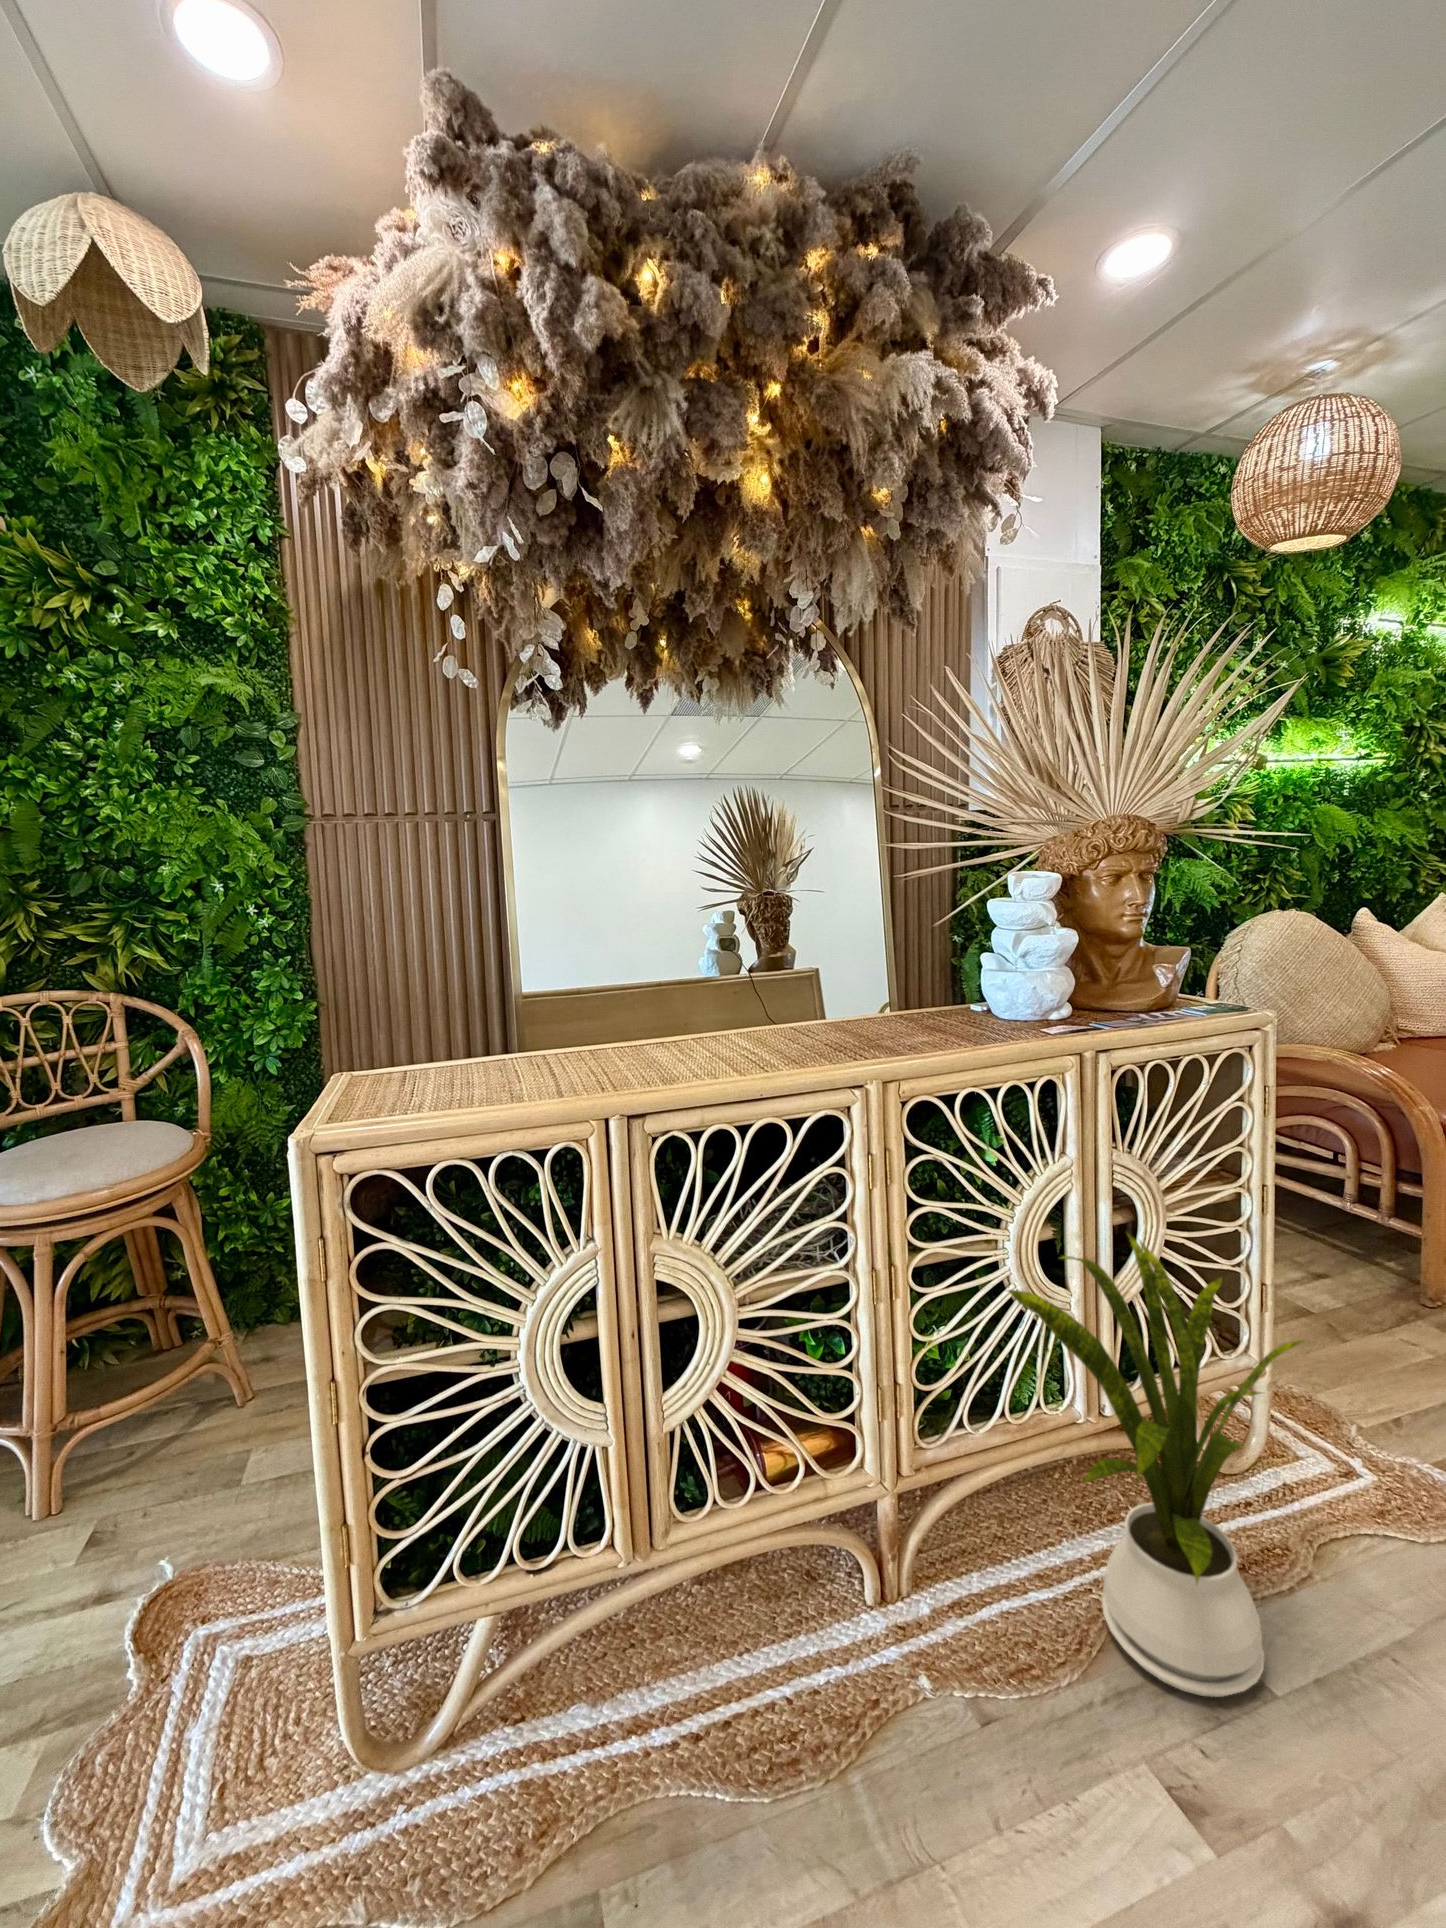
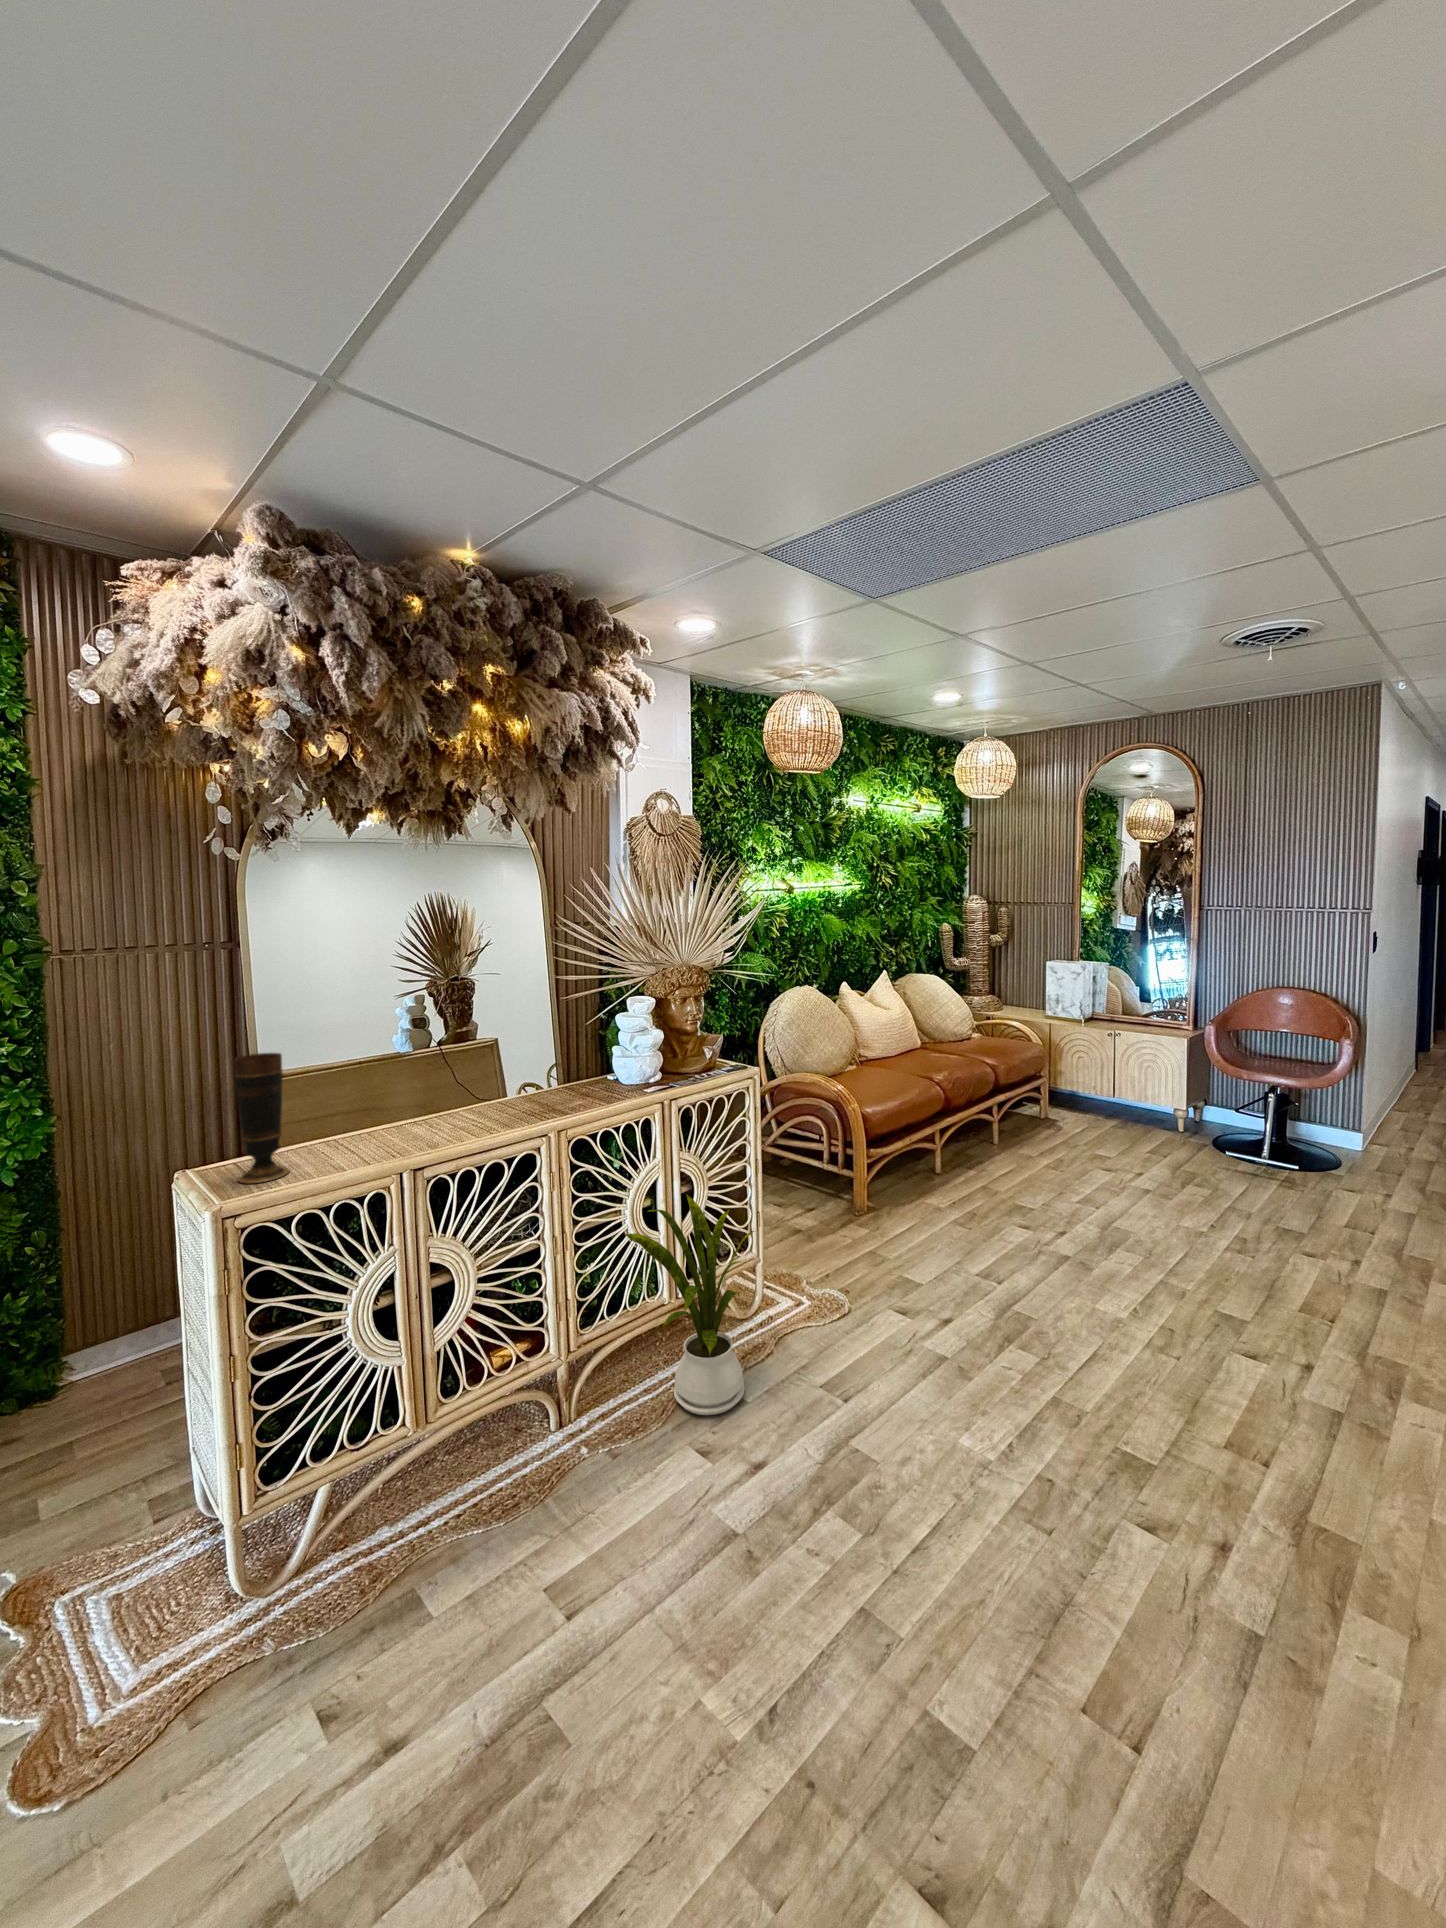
vase: none [368,903,451,1104] -> present [234,1053,289,1184]

